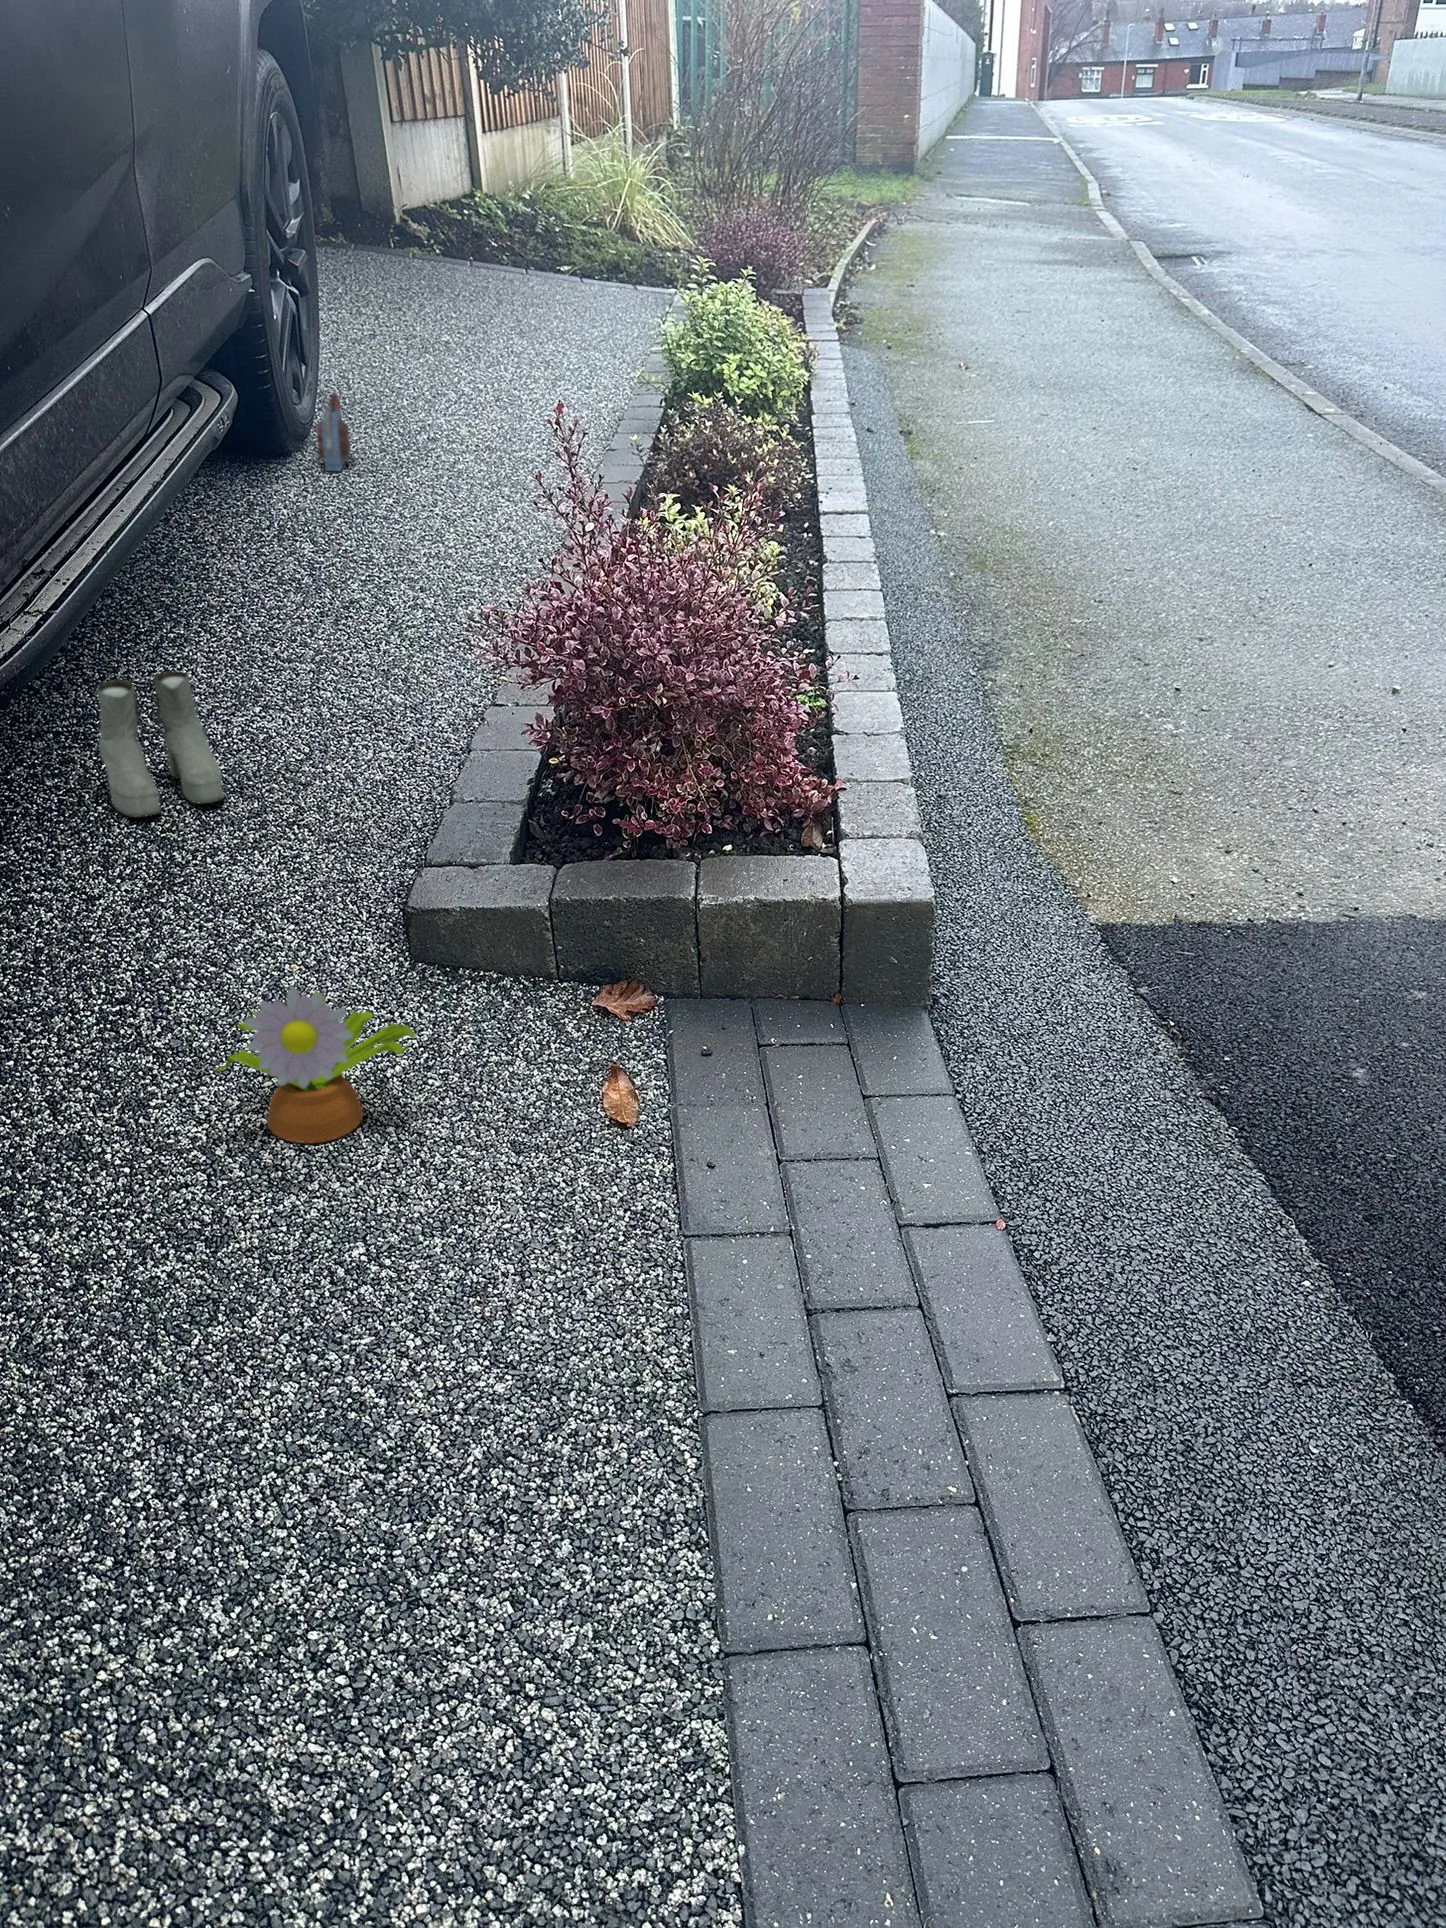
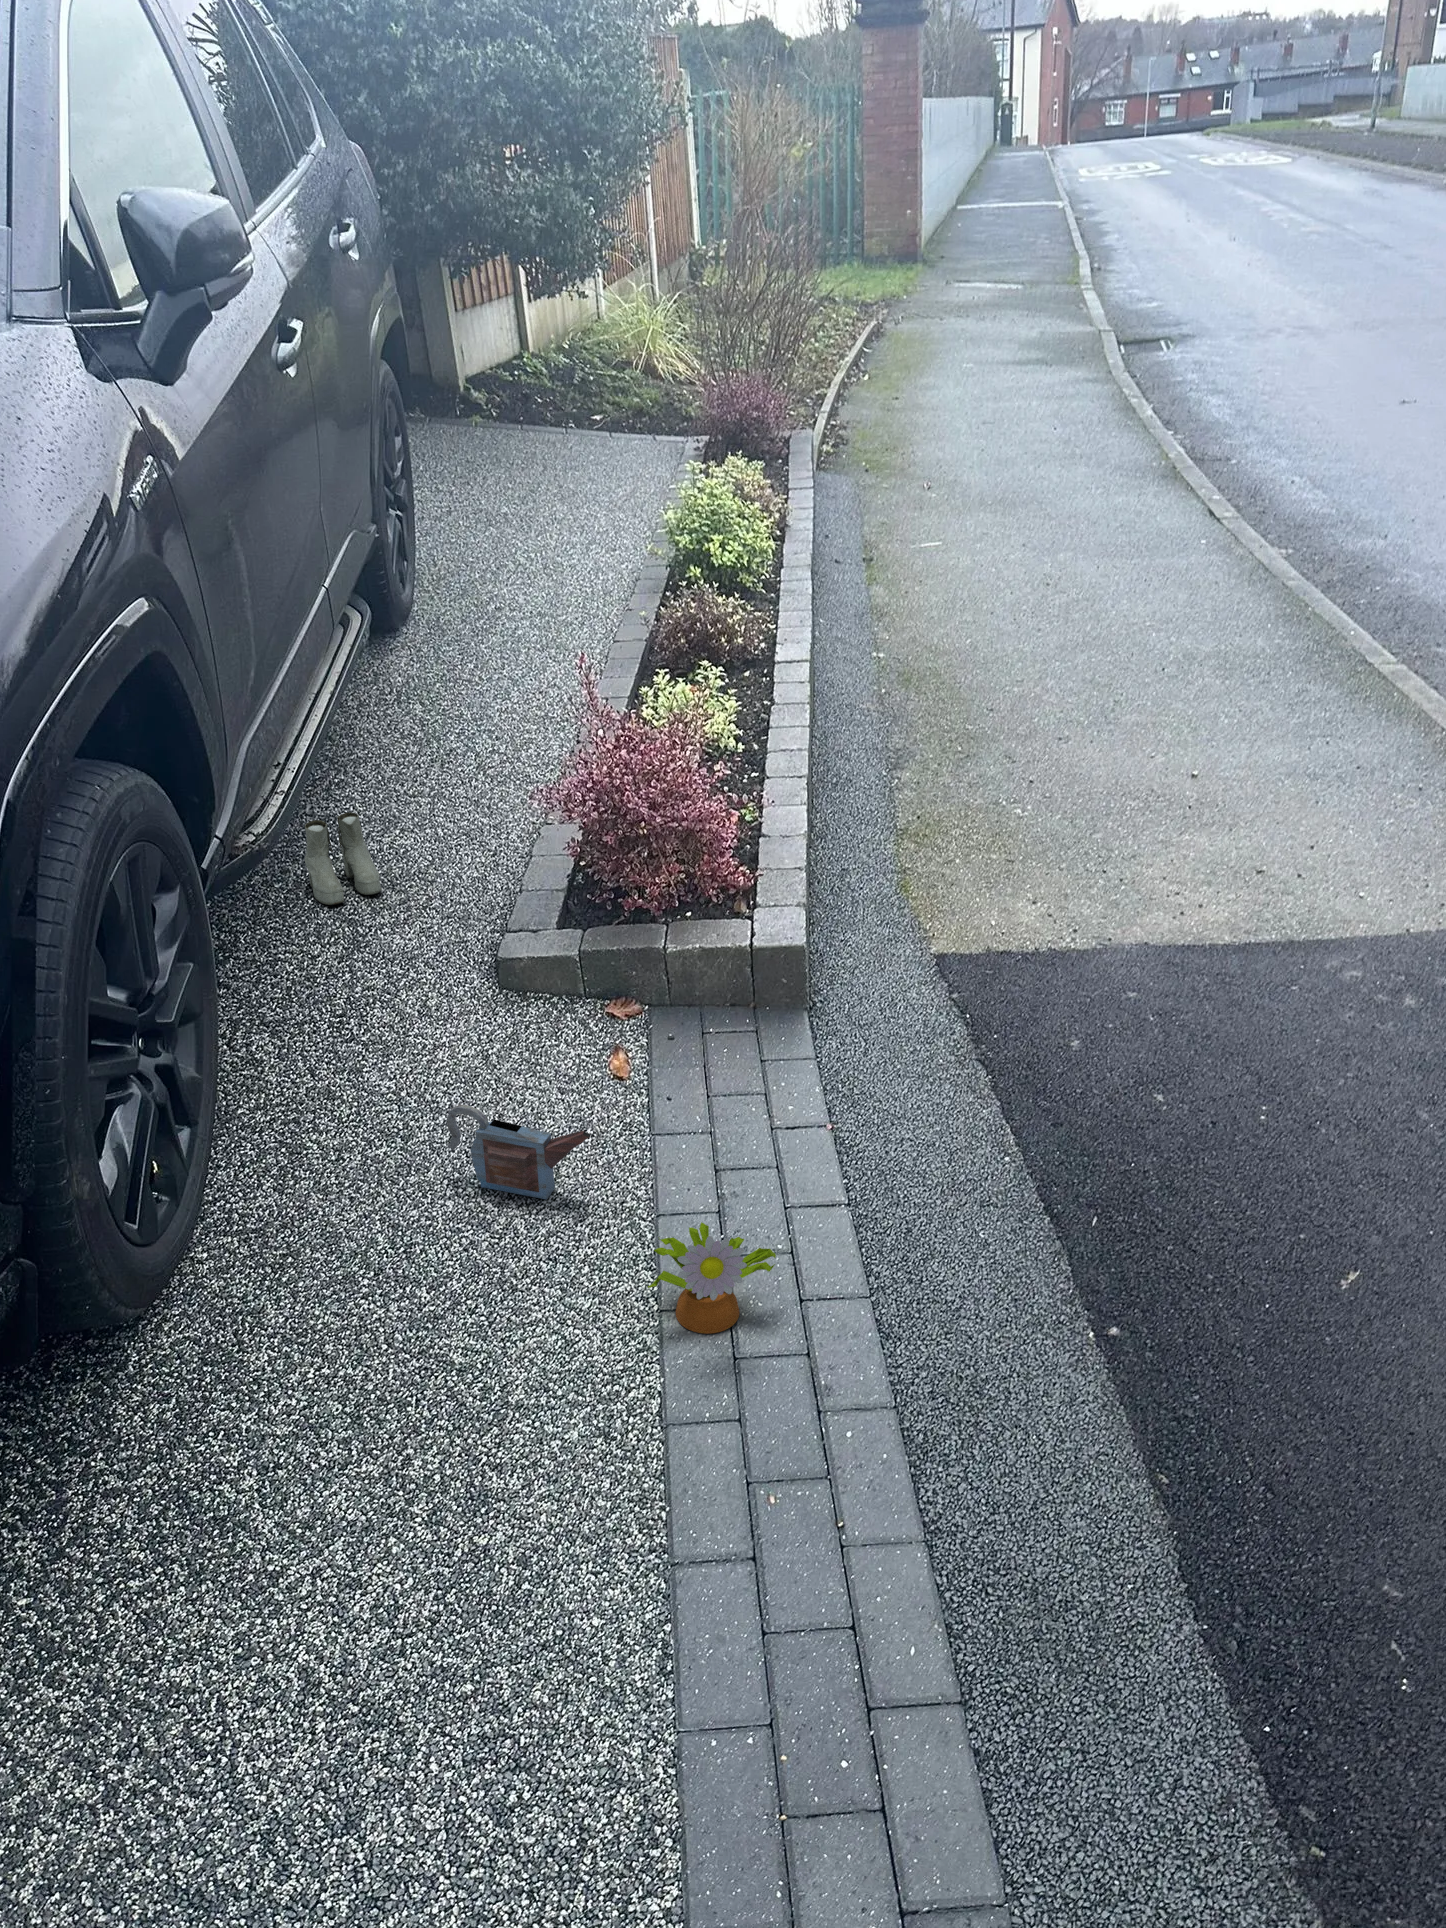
watering can: present [316,393,350,471] -> present [446,1105,591,1199]
decorative plant: present [215,988,416,1143] -> present [648,1222,776,1334]

